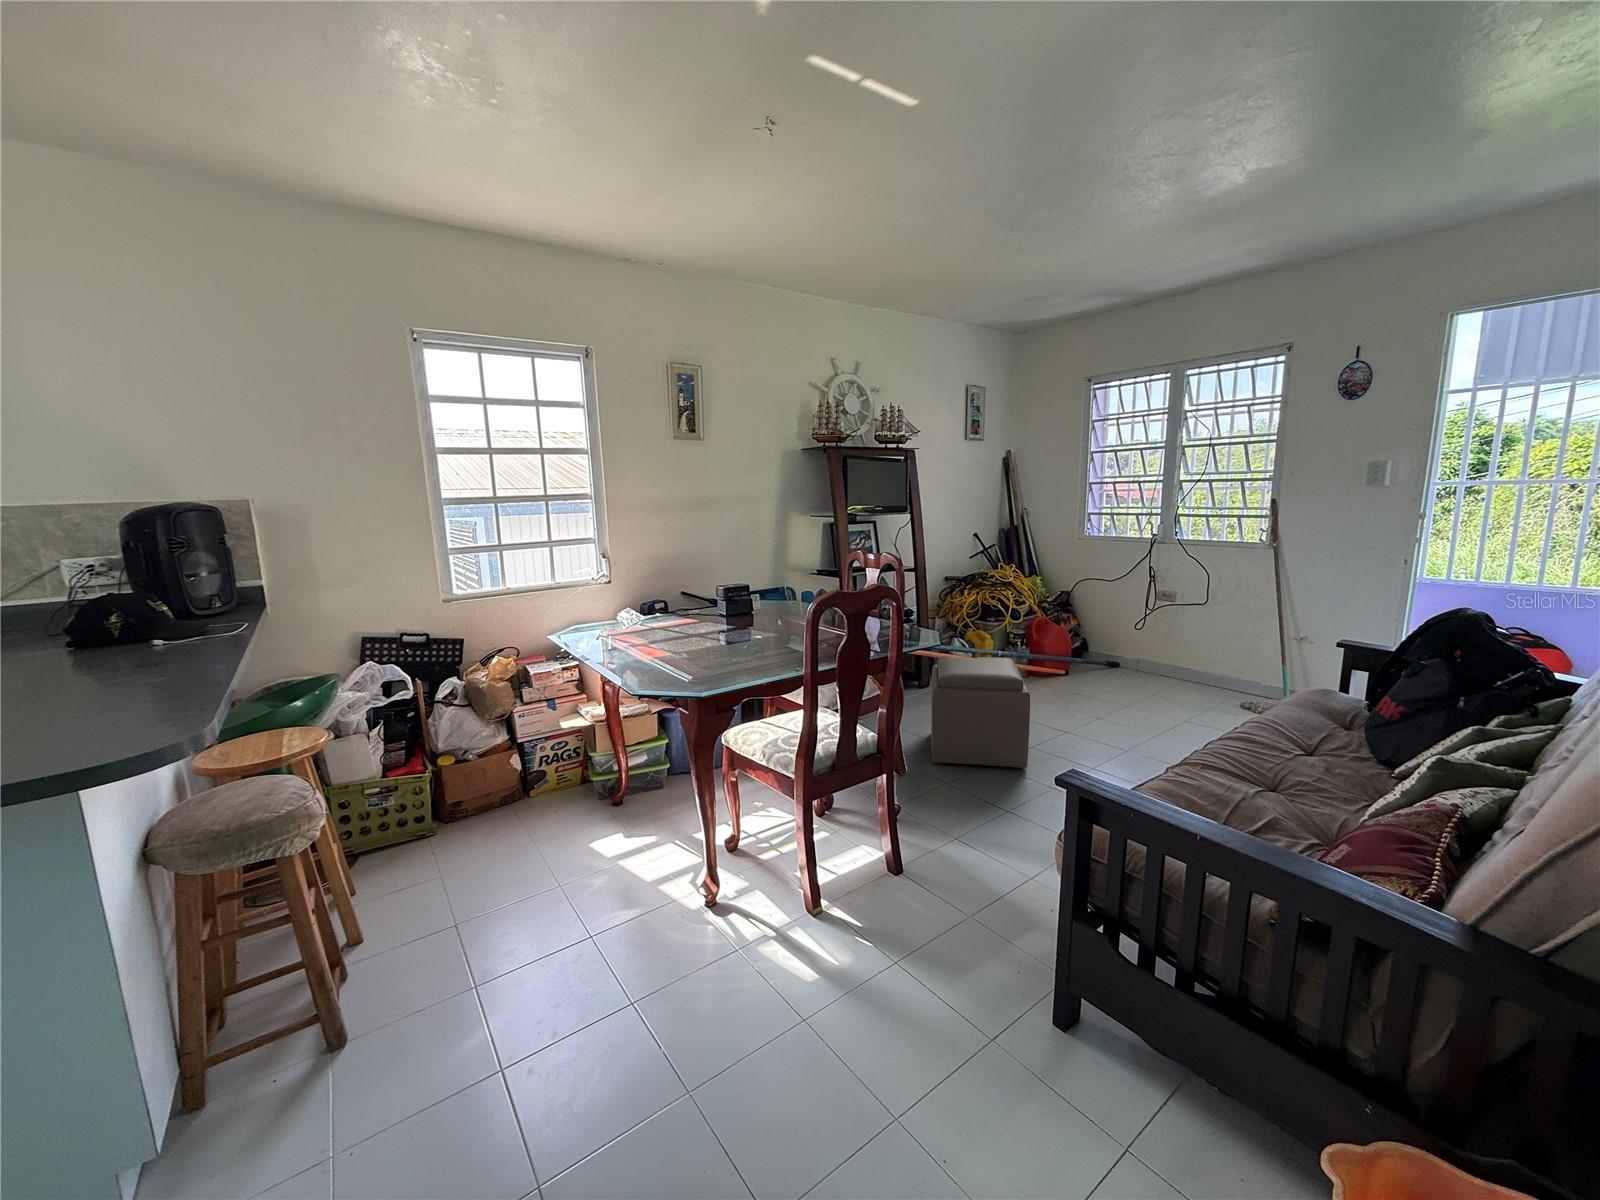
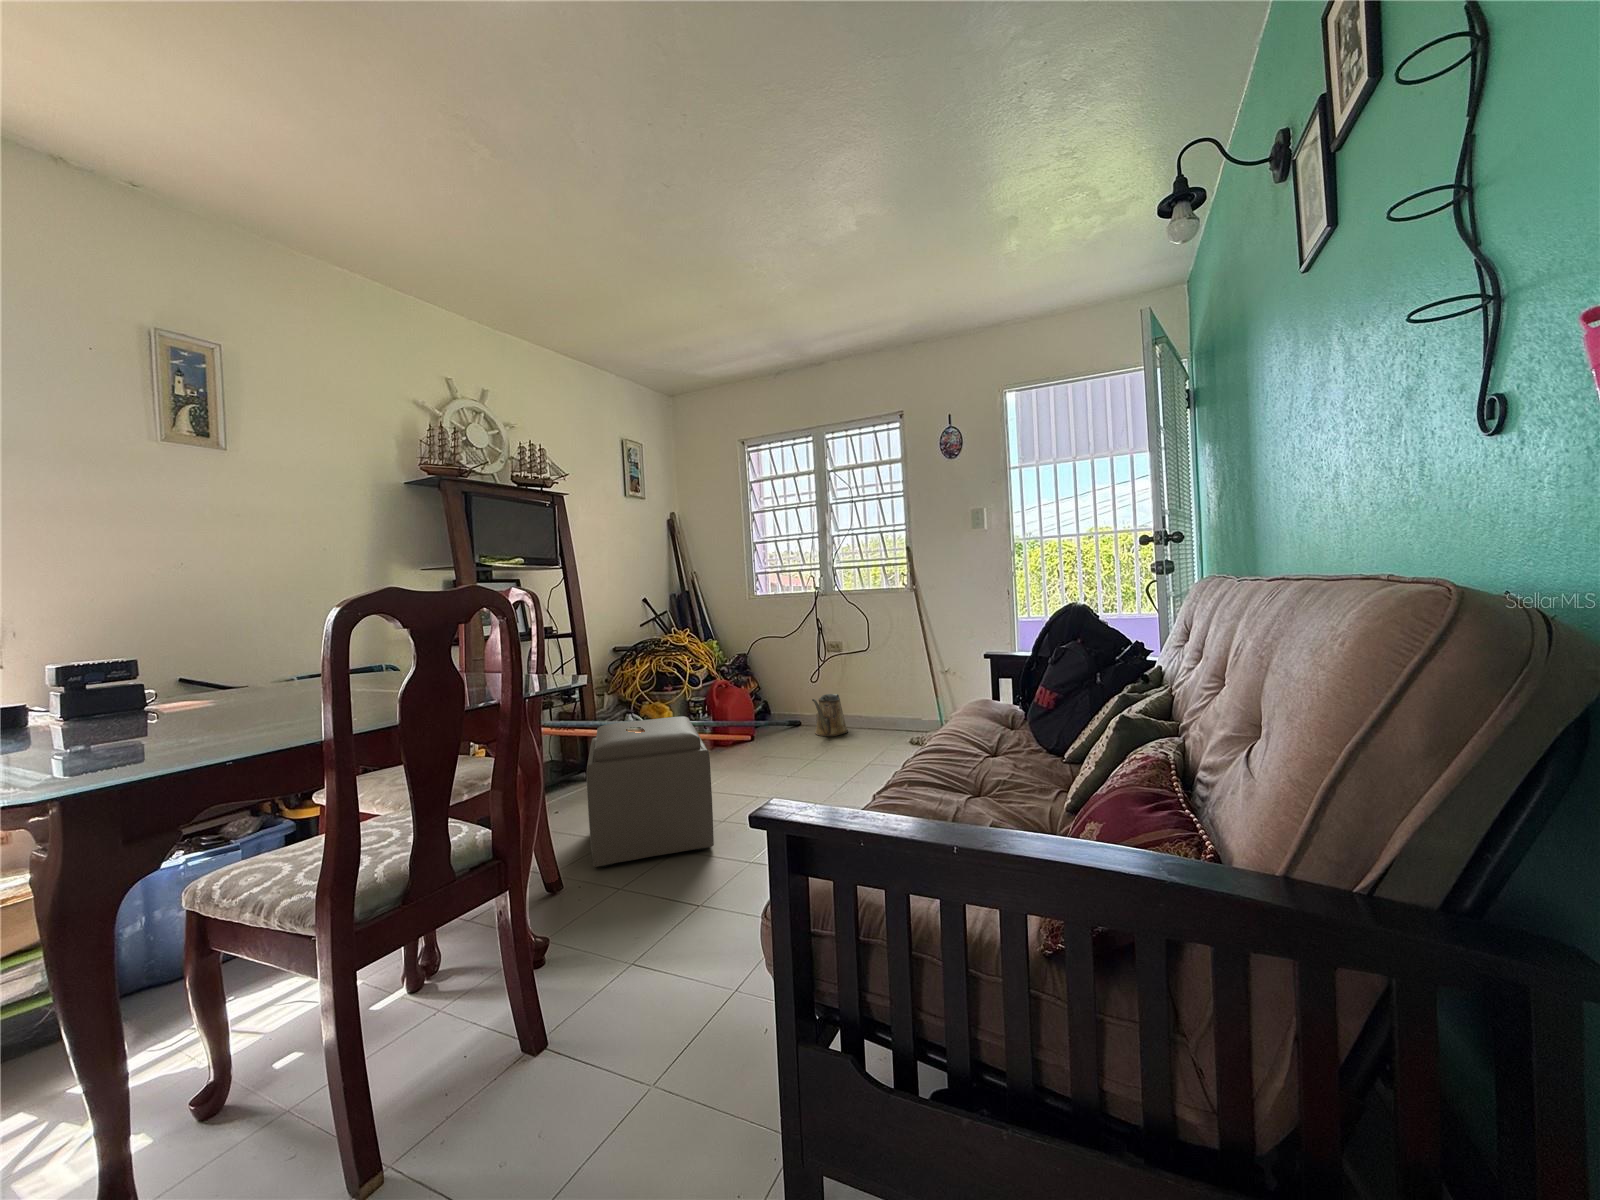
watering can: none [1135,643,1173,685] -> present [812,694,848,736]

